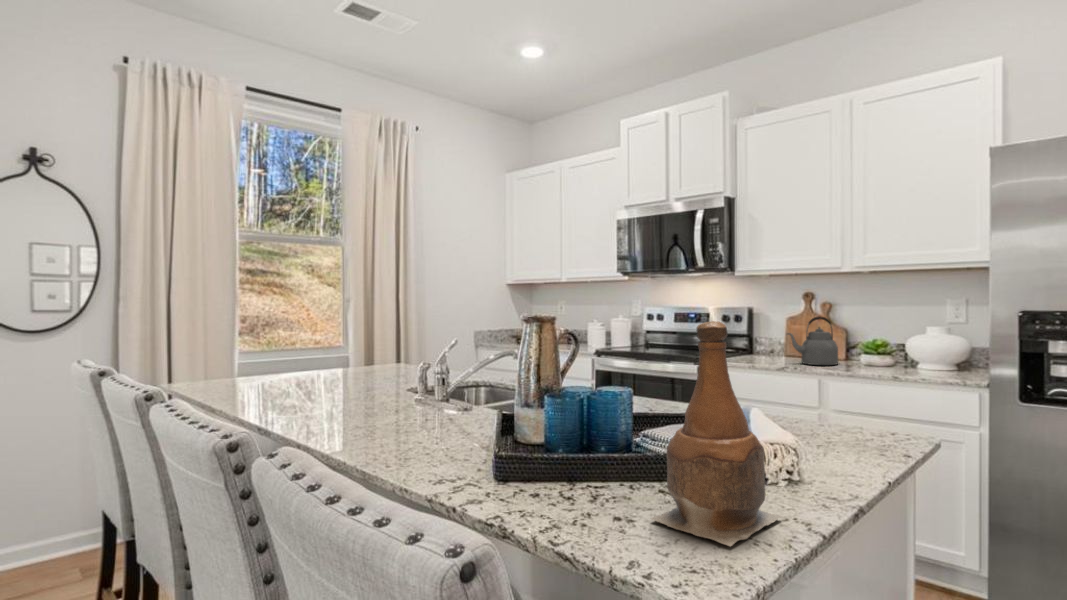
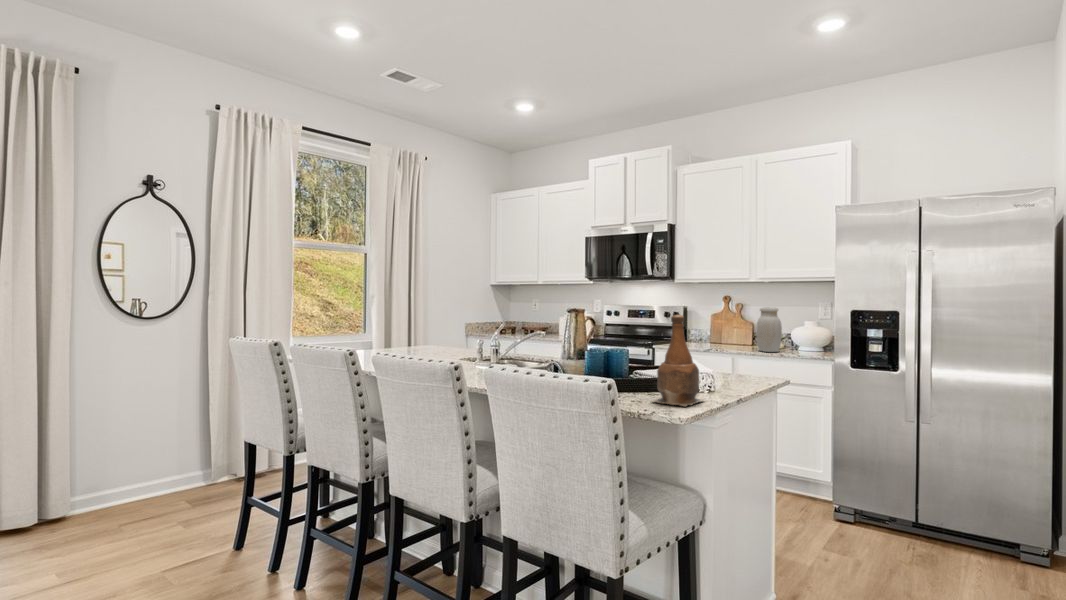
jar: none [854,306,893,371] -> present [756,307,782,352]
kettle: present [788,317,838,365] -> none [711,314,746,349]

